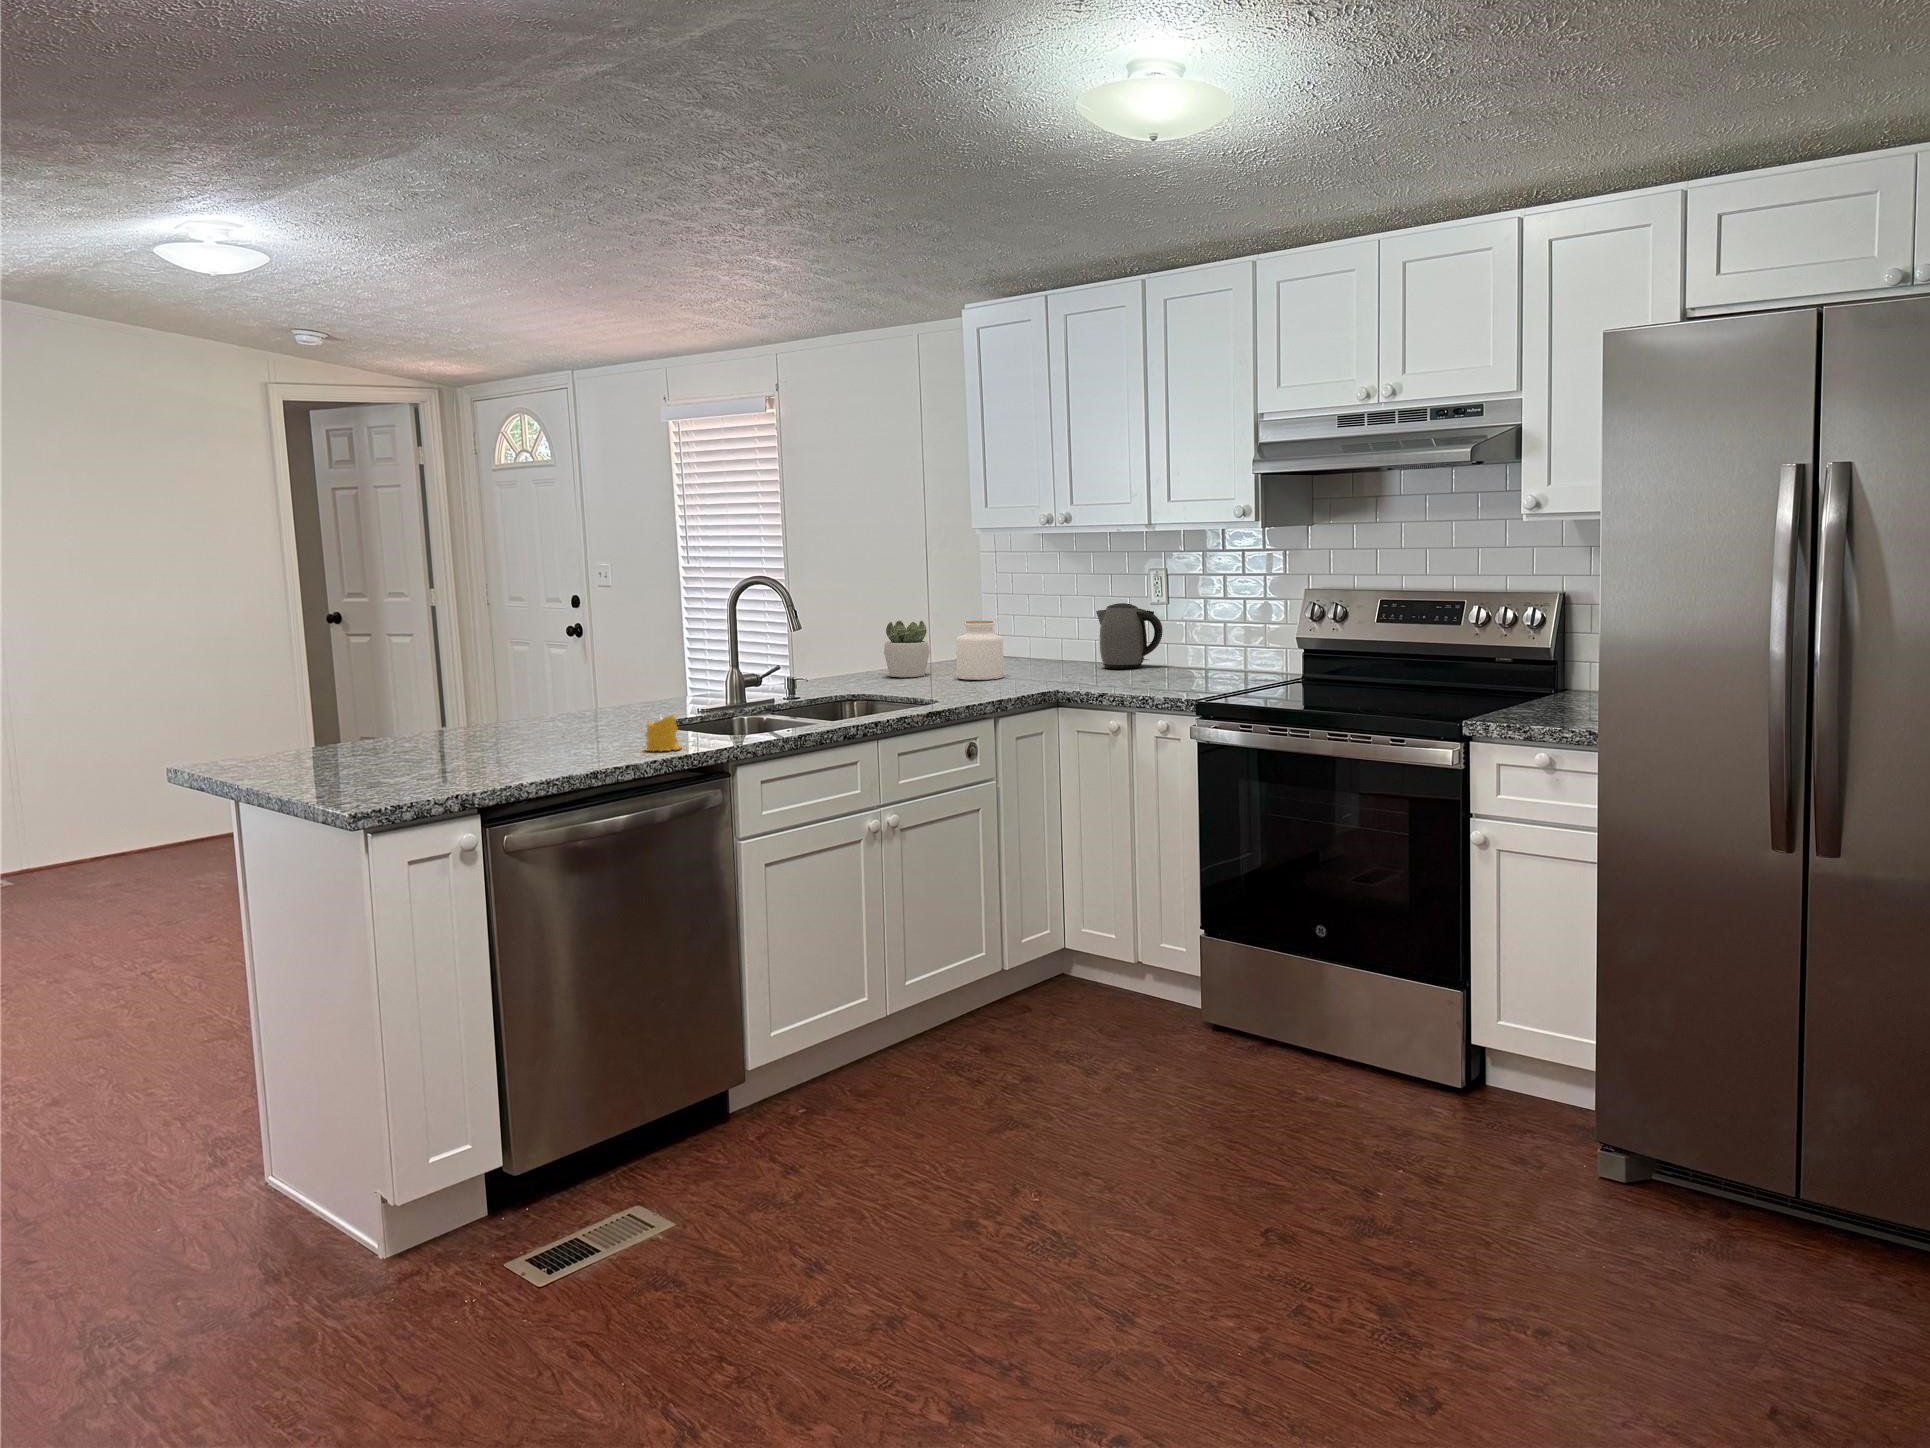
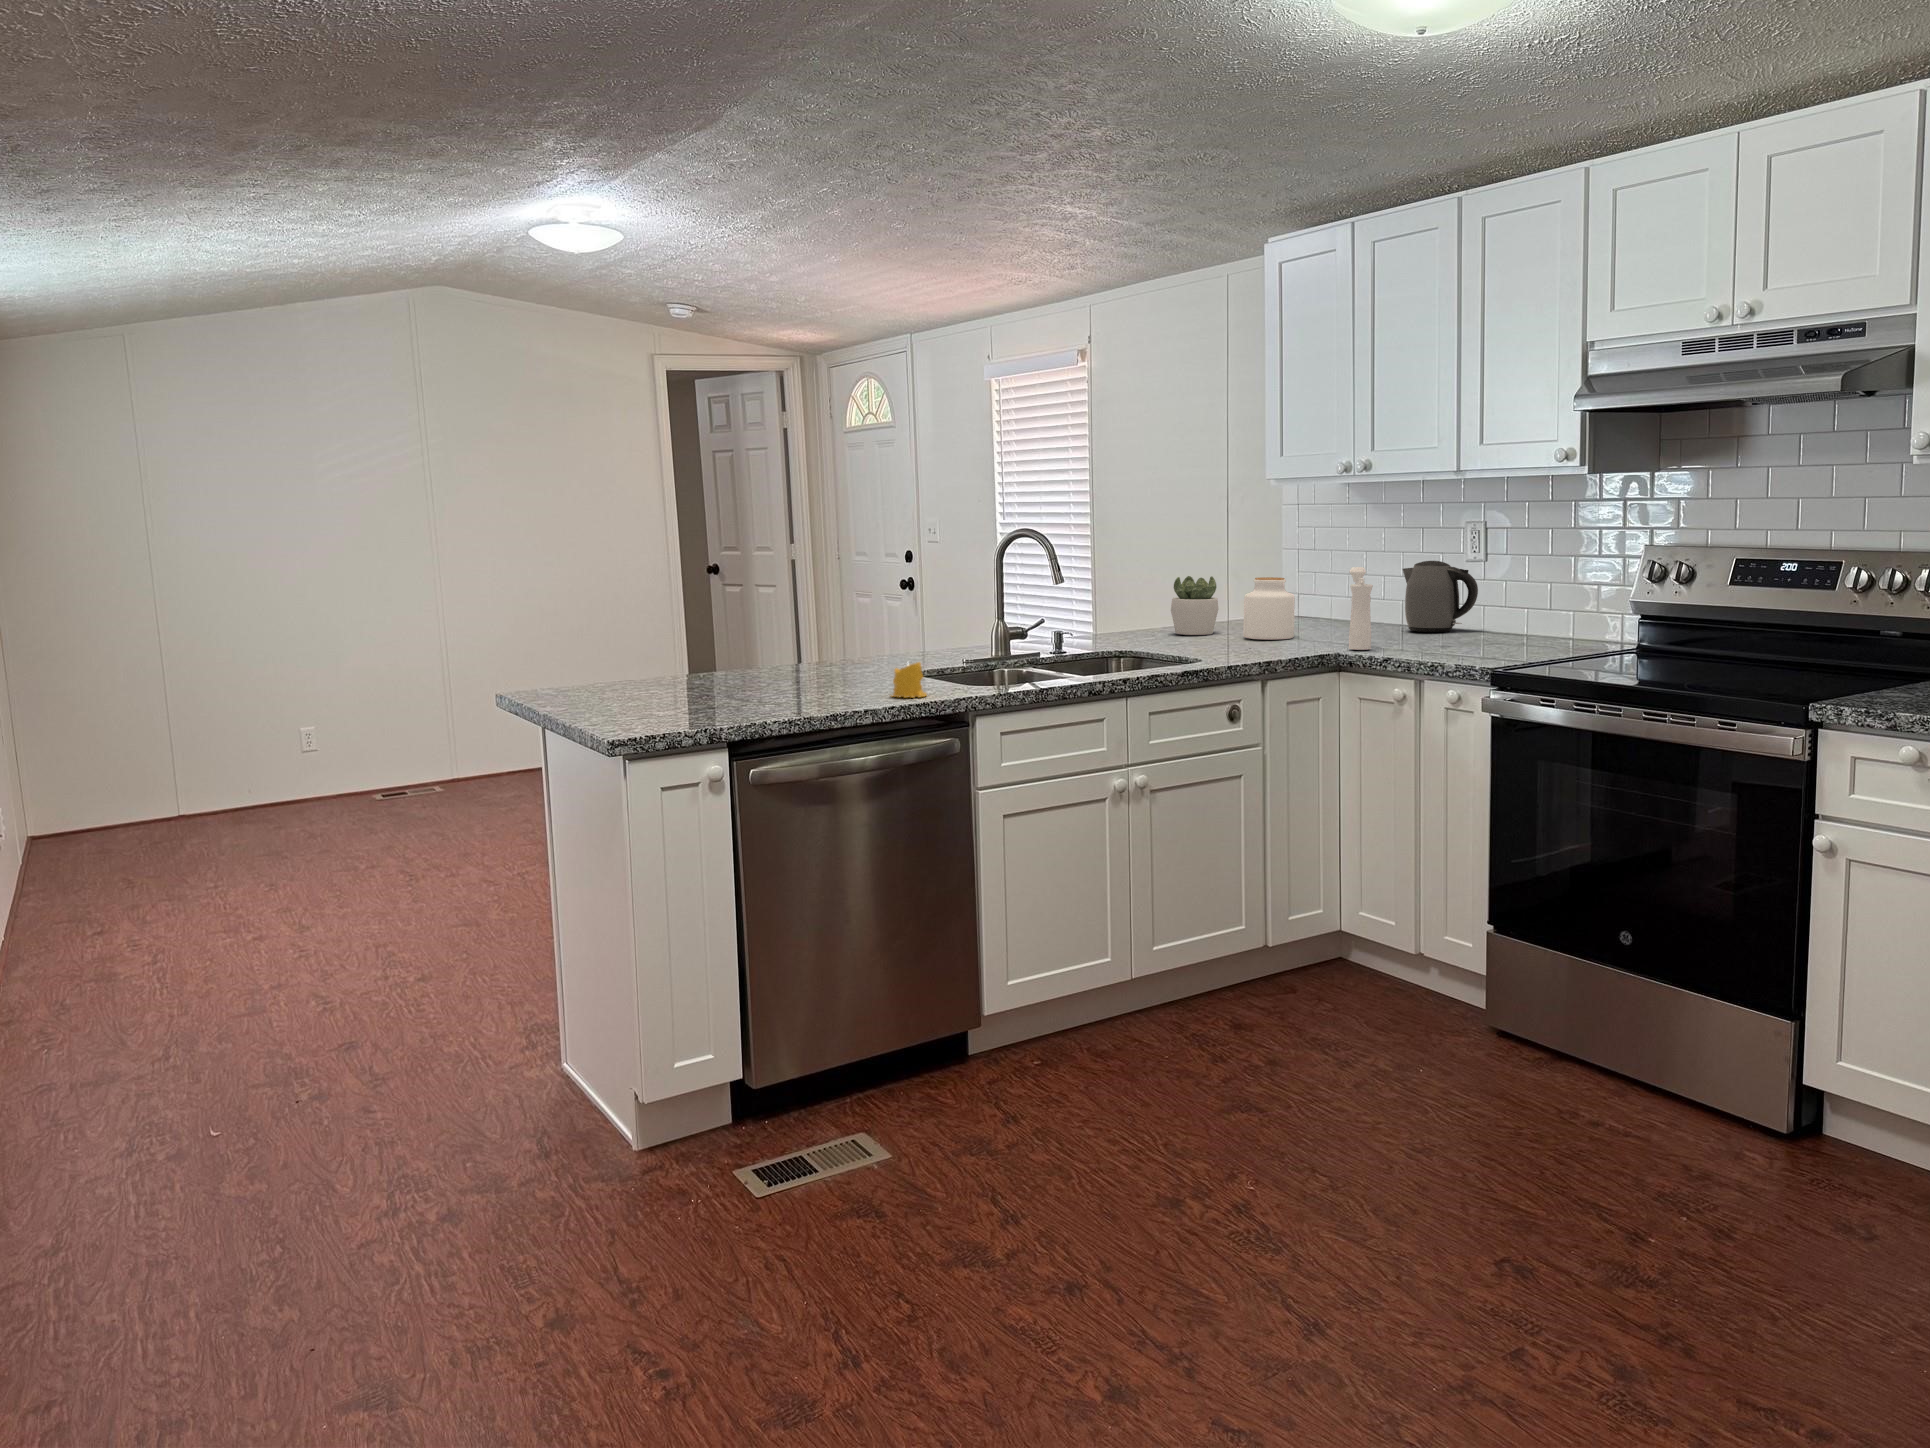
pepper mill: none [1056,610,1080,687] -> present [1349,567,1373,650]

